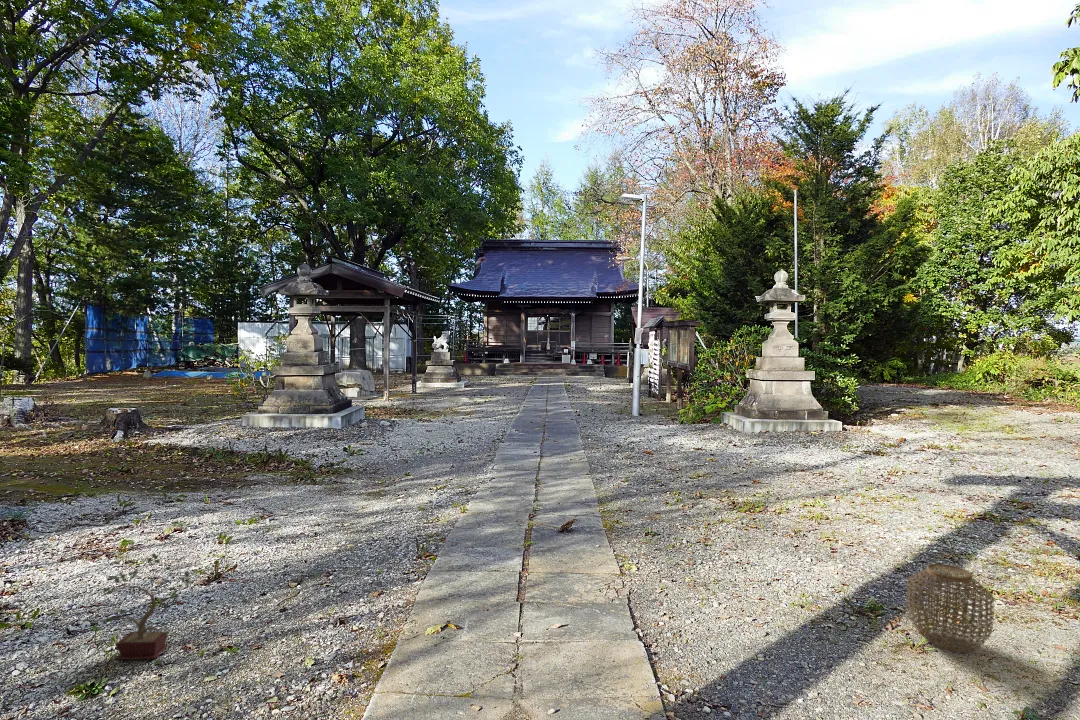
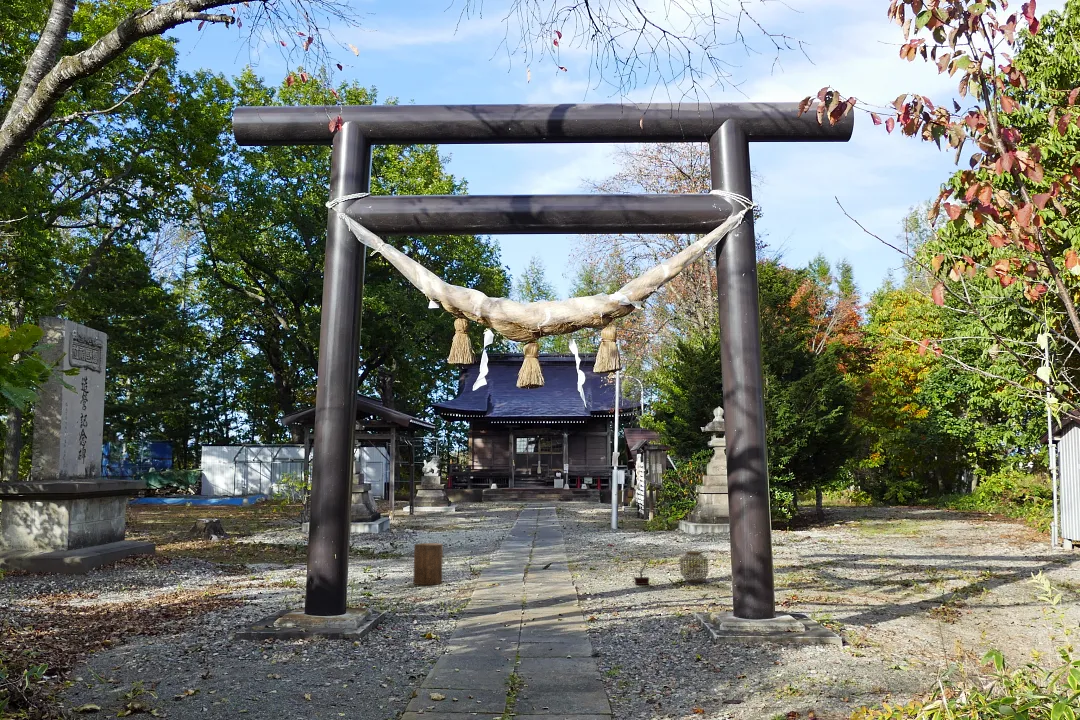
stool: none [223,542,305,674] -> present [413,543,443,585]
potted plant: present [102,553,194,660] -> present [630,546,656,585]

